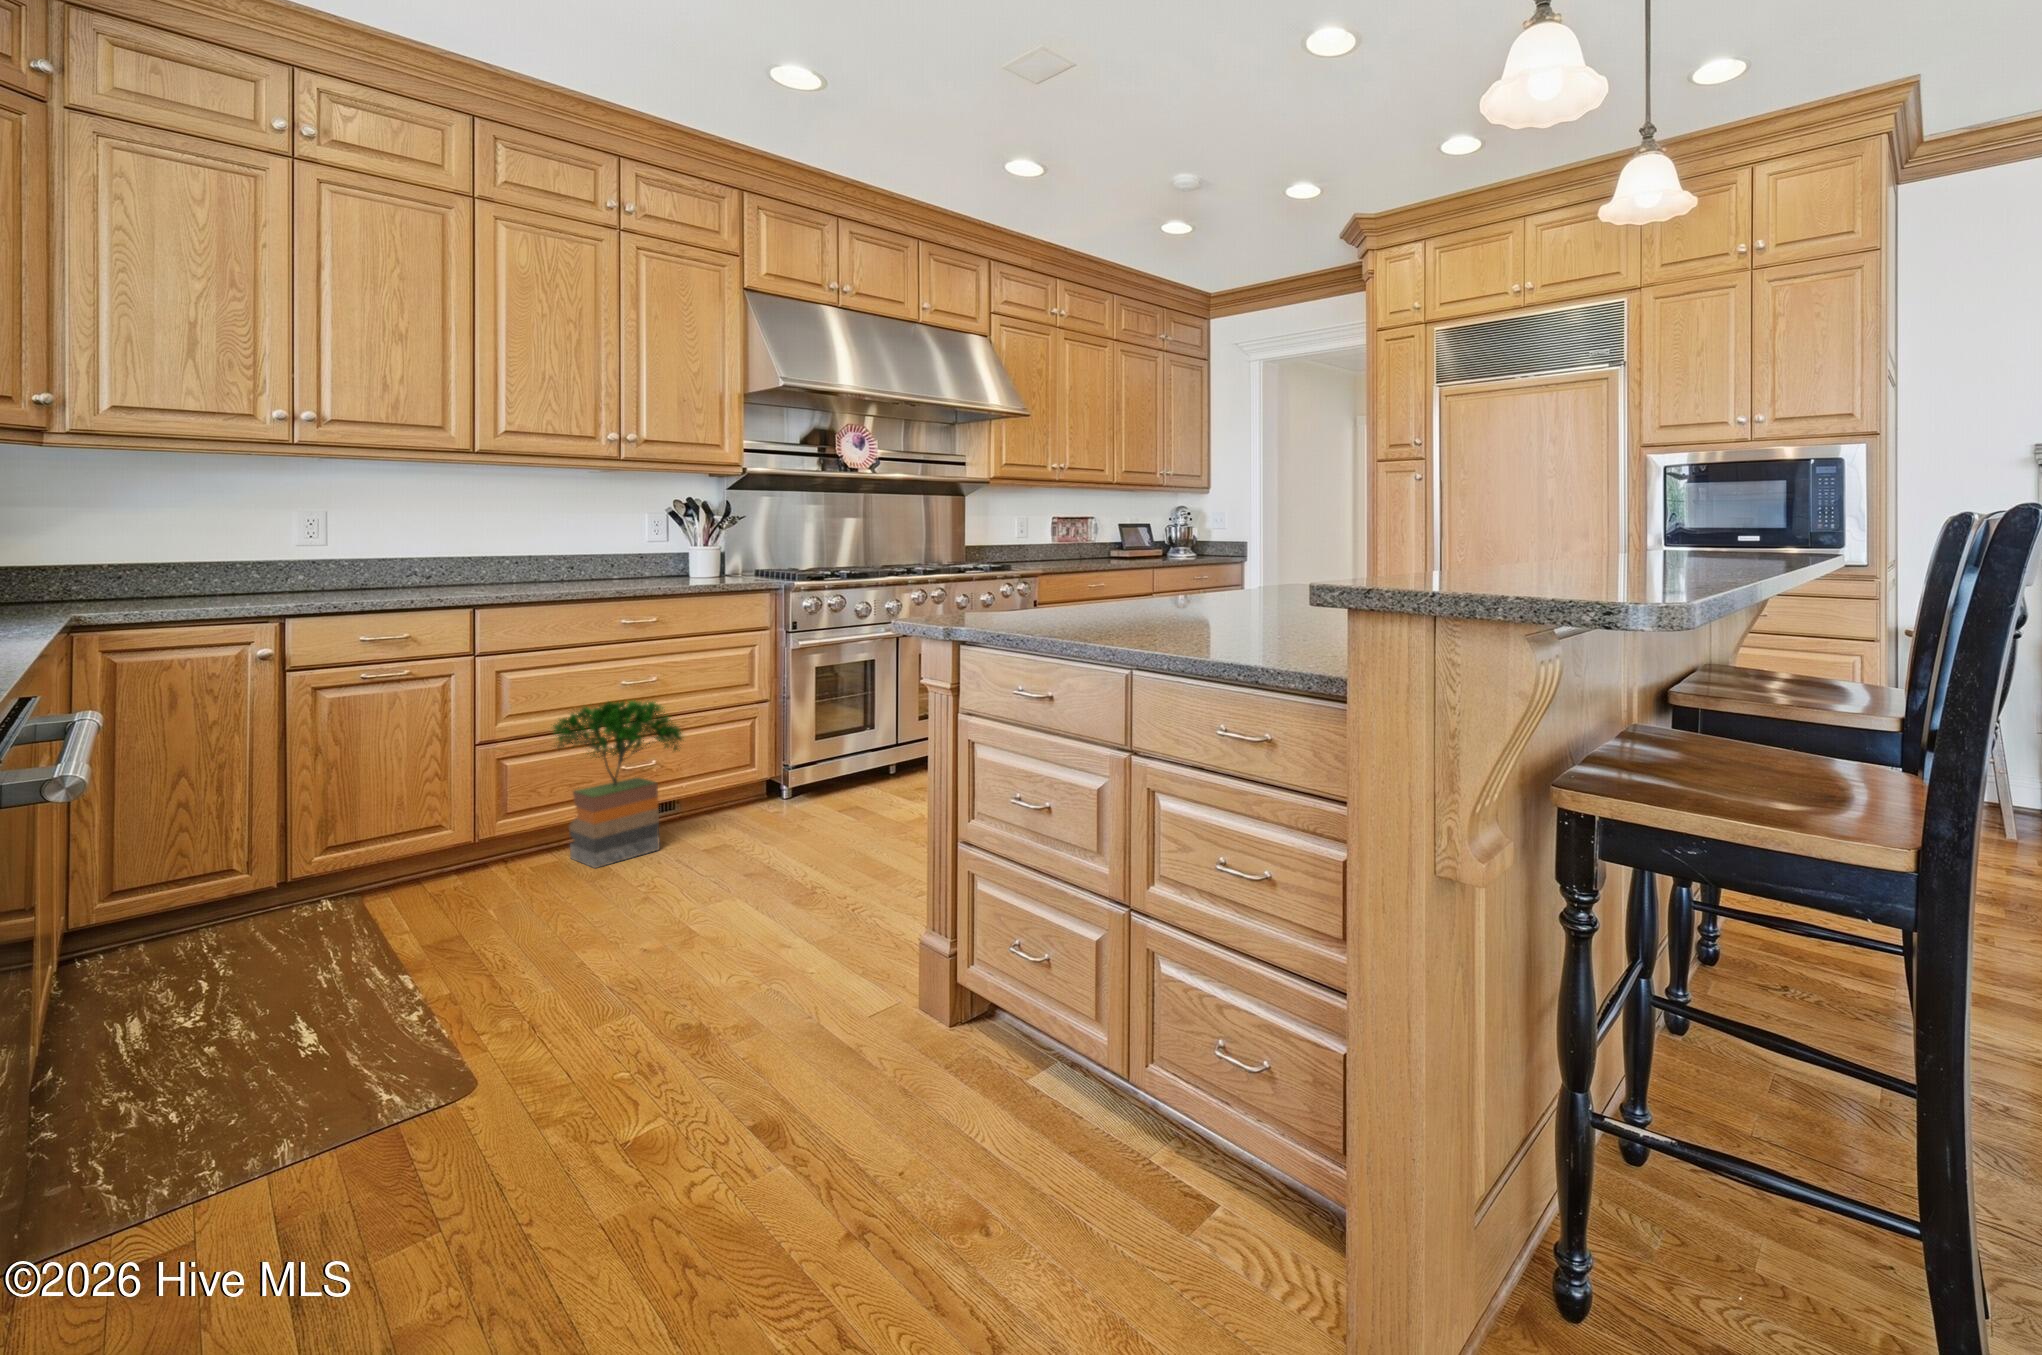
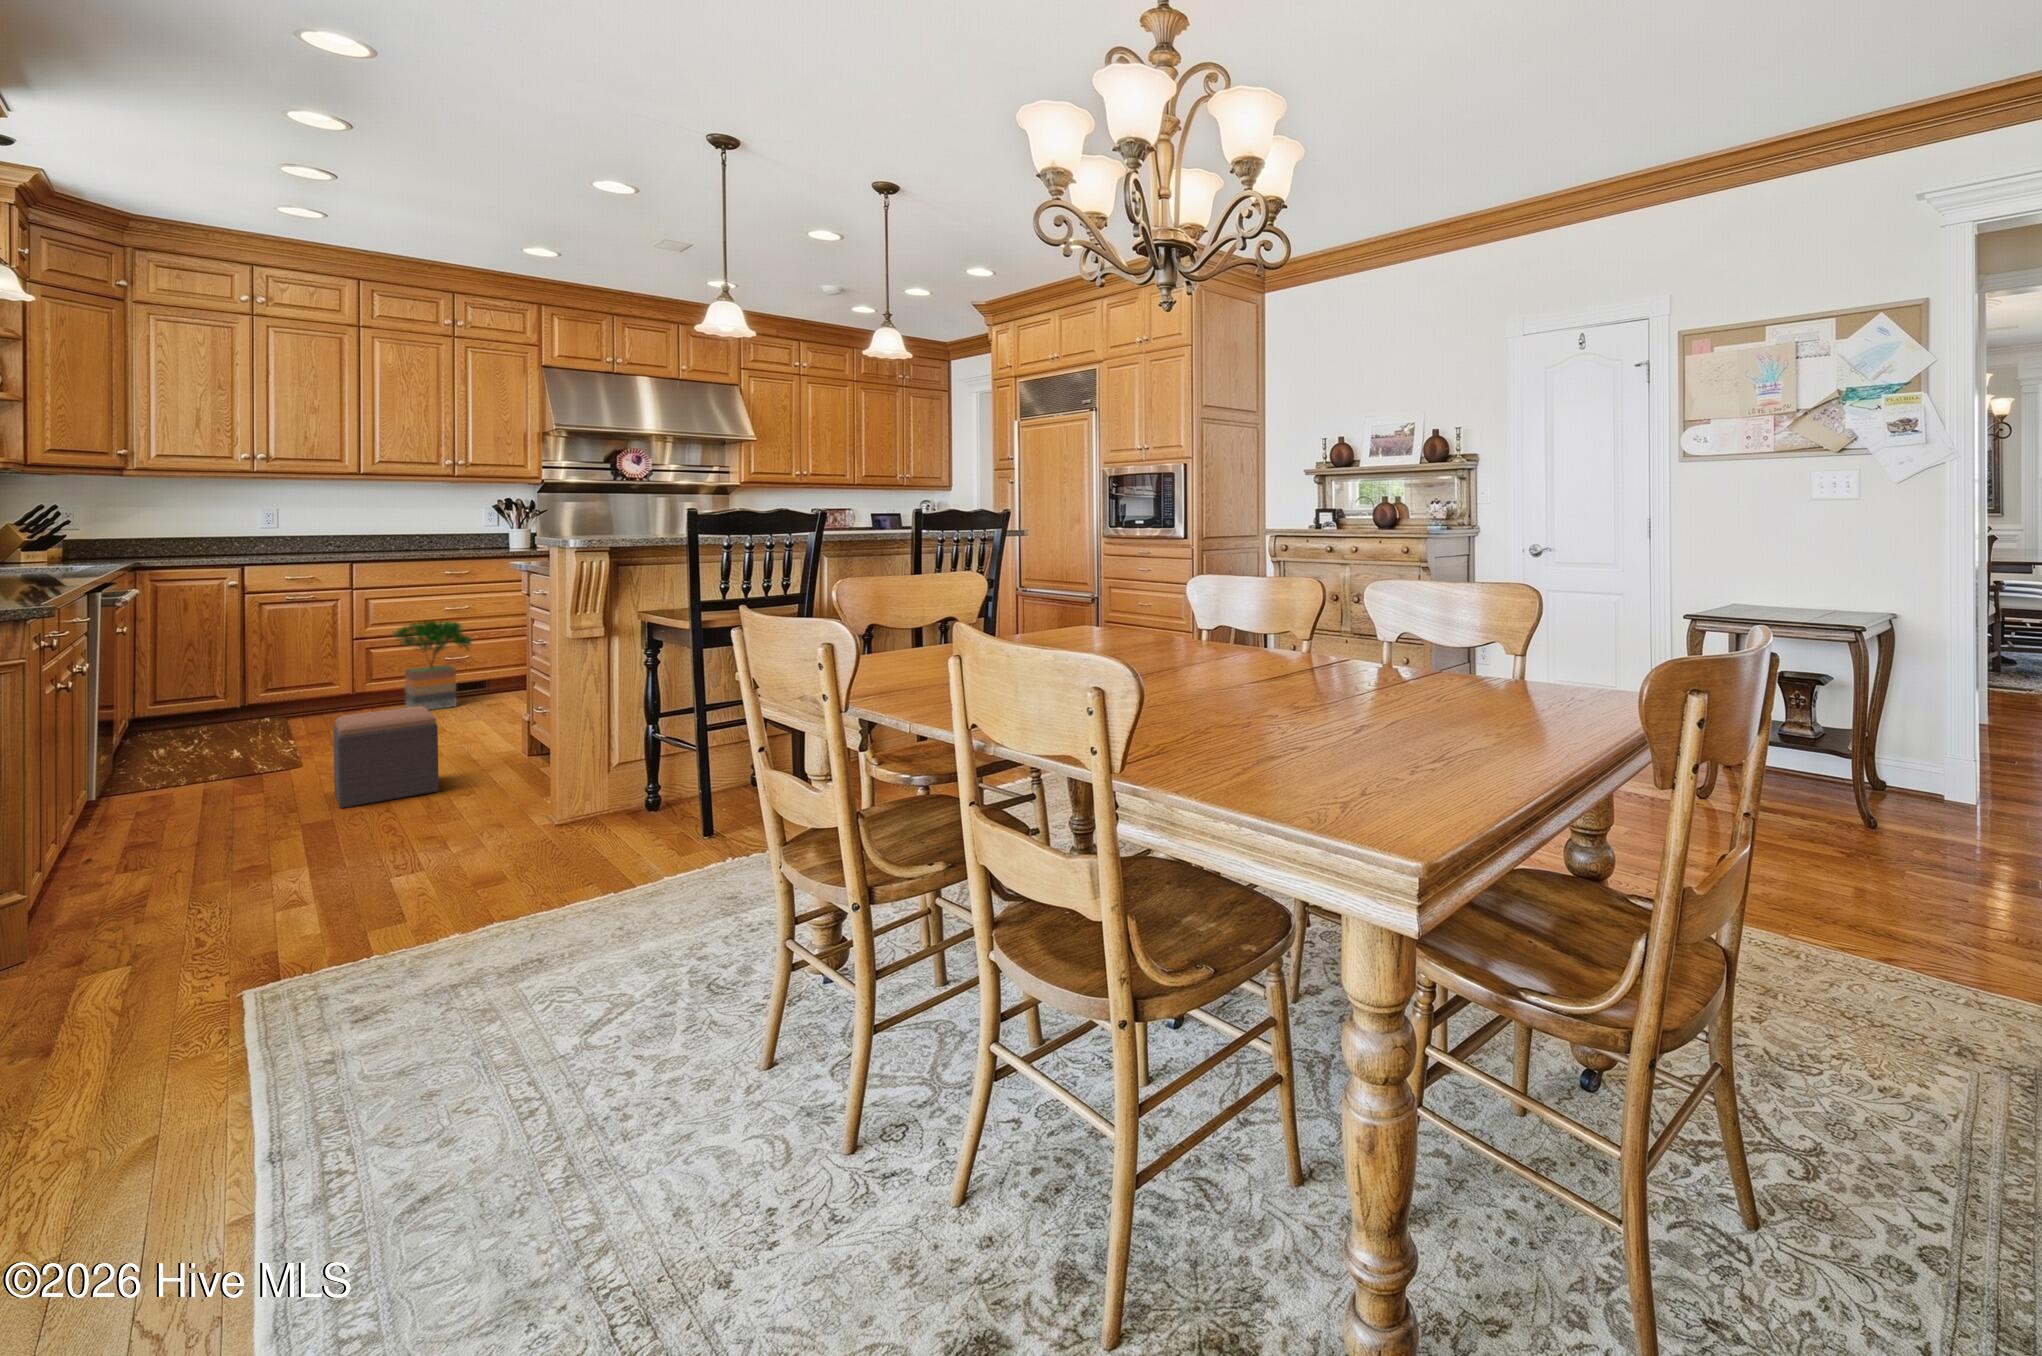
footstool: none [650,927,918,1271] -> present [333,706,439,808]

